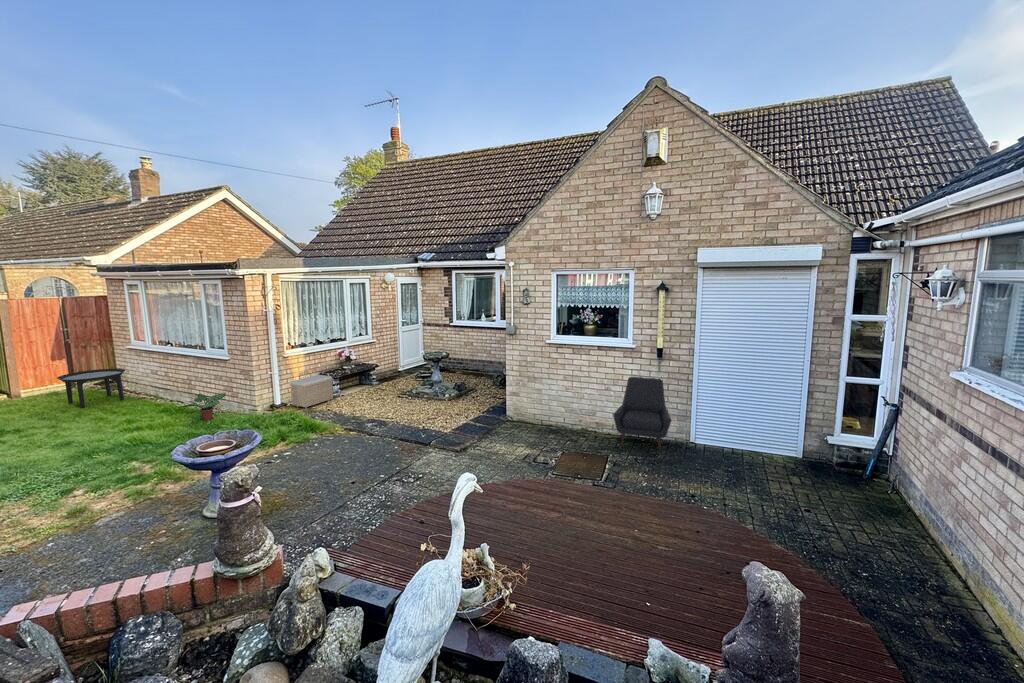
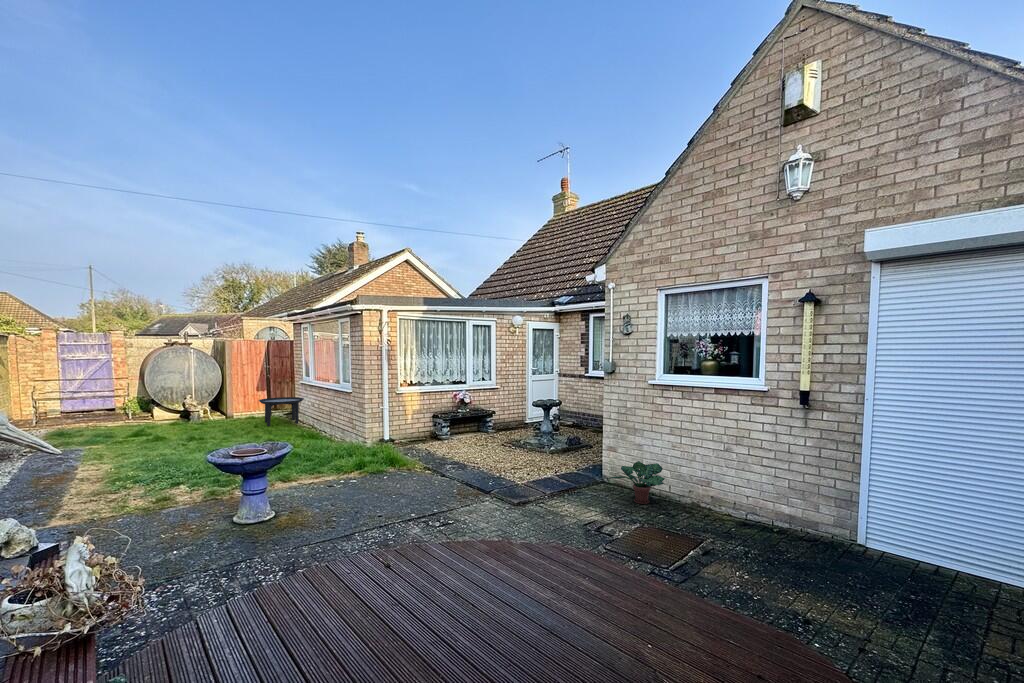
storage bench: present [290,375,333,409] -> none [400,414,440,446]
chair: present [613,377,671,451] -> none [722,439,832,568]
potted plant: present [181,393,226,421] -> present [608,461,665,504]

